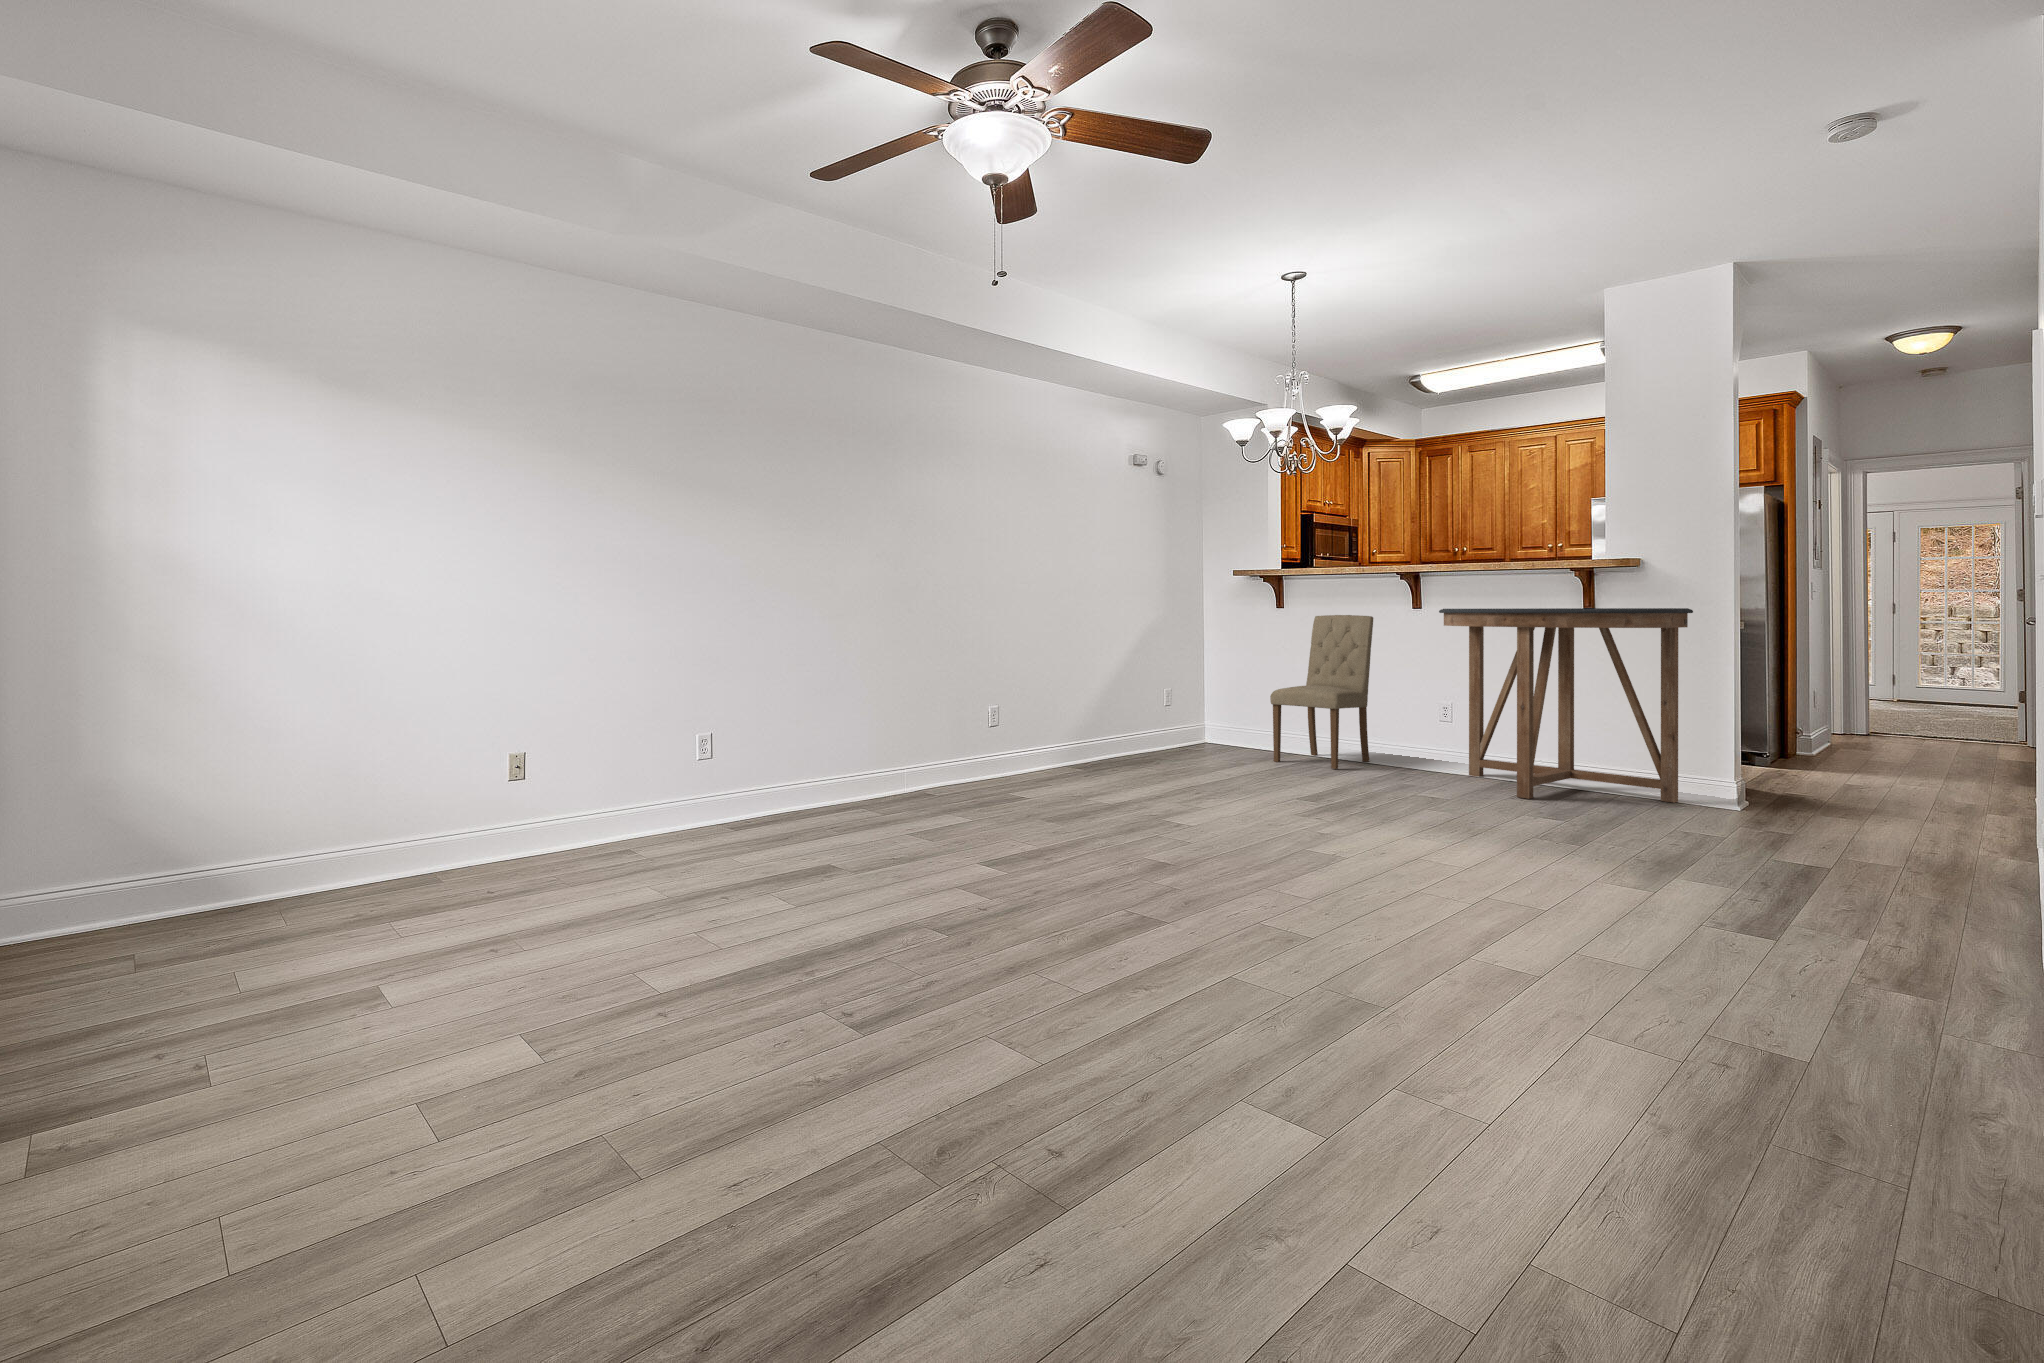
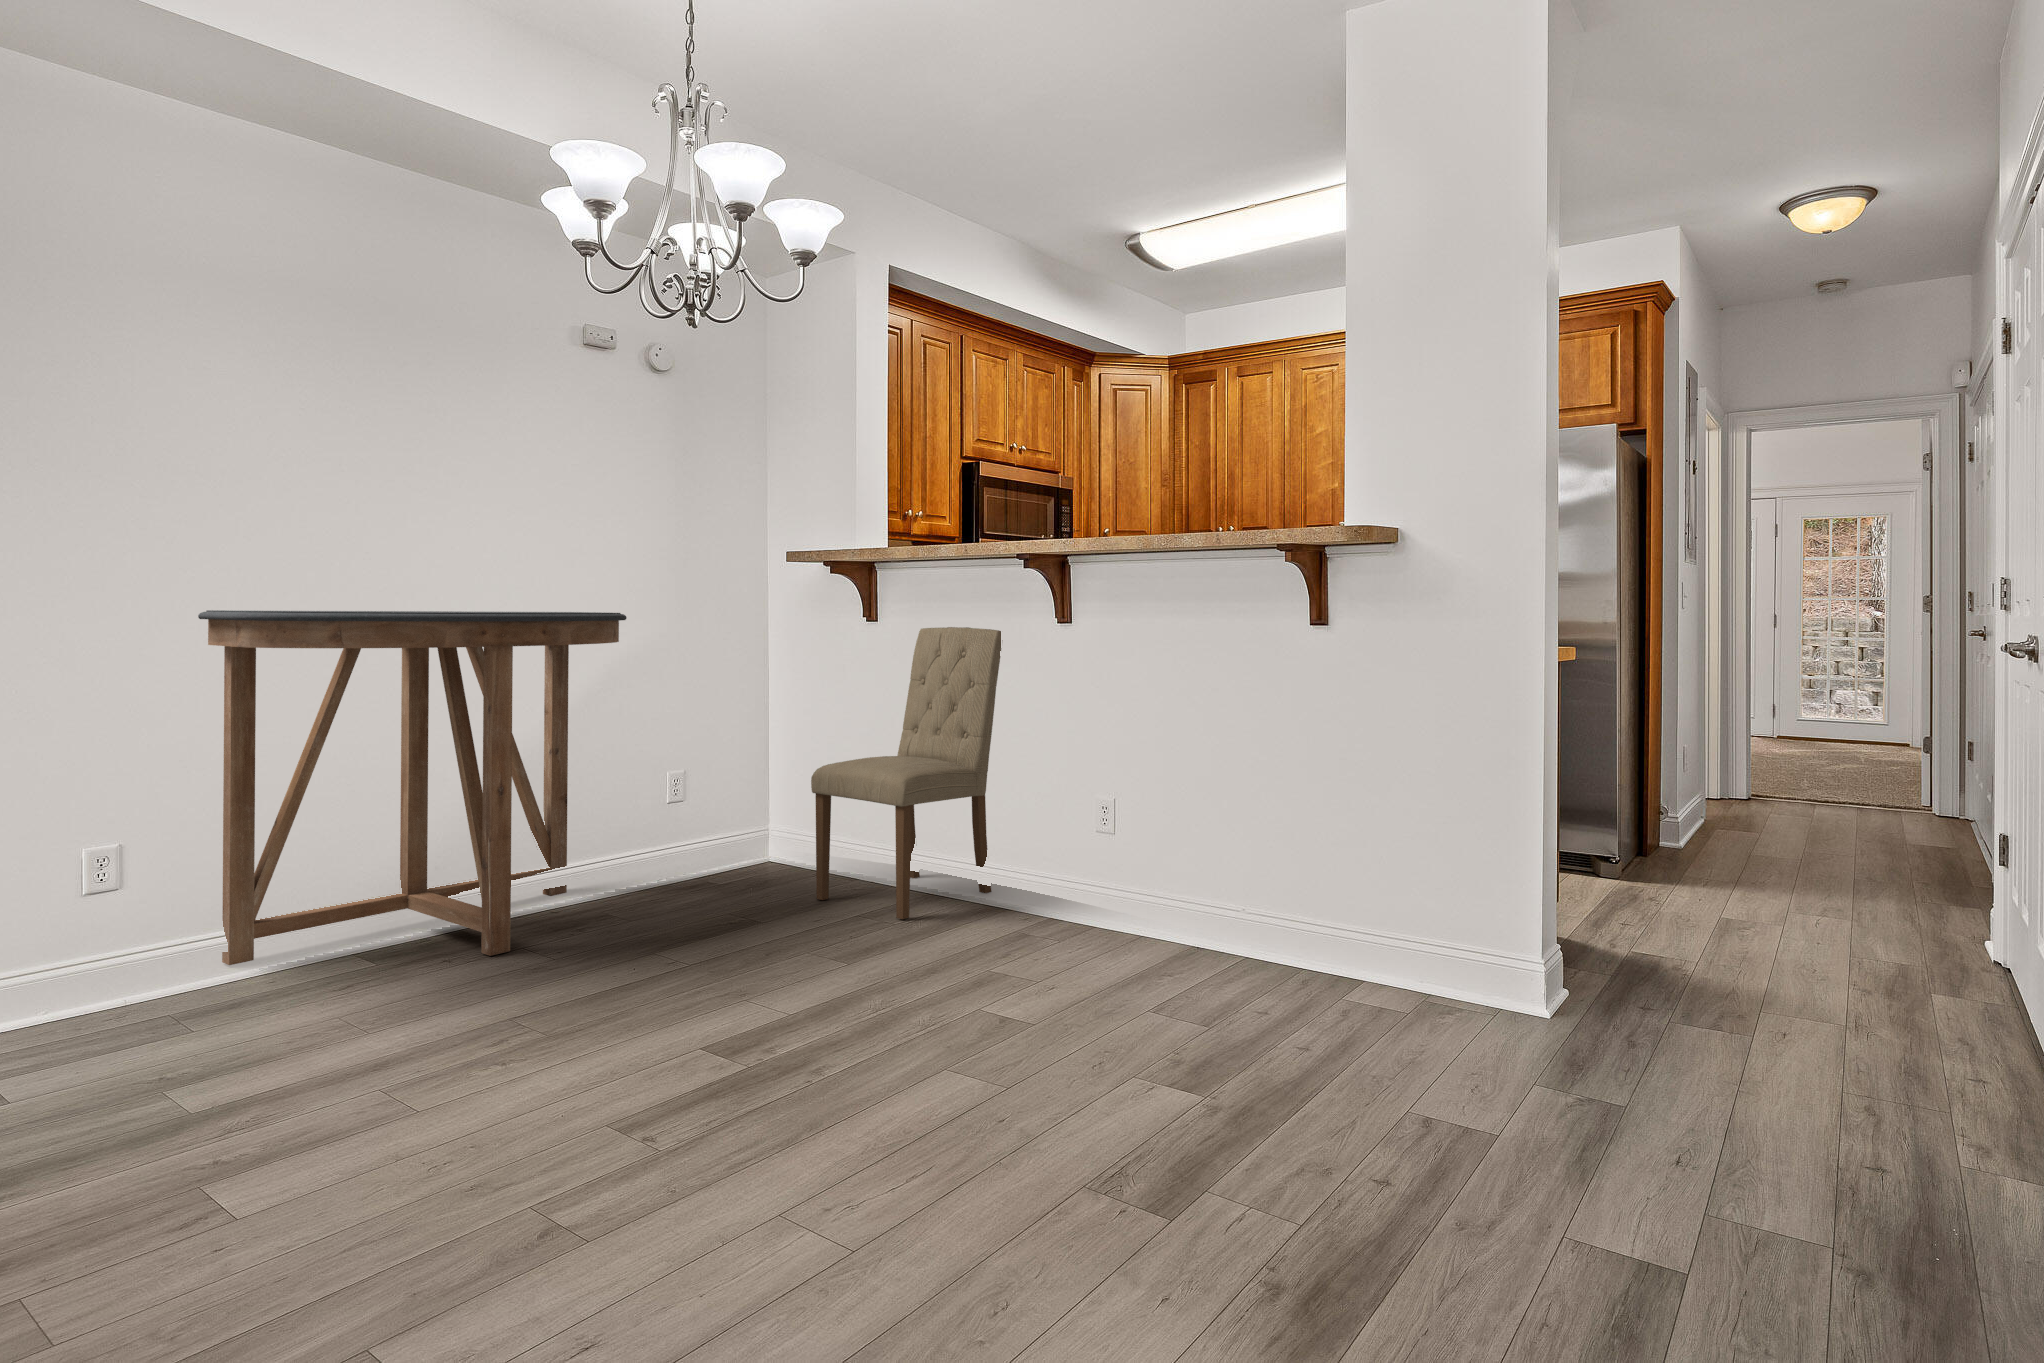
console table: present [1439,608,1693,803] -> present [198,610,627,965]

